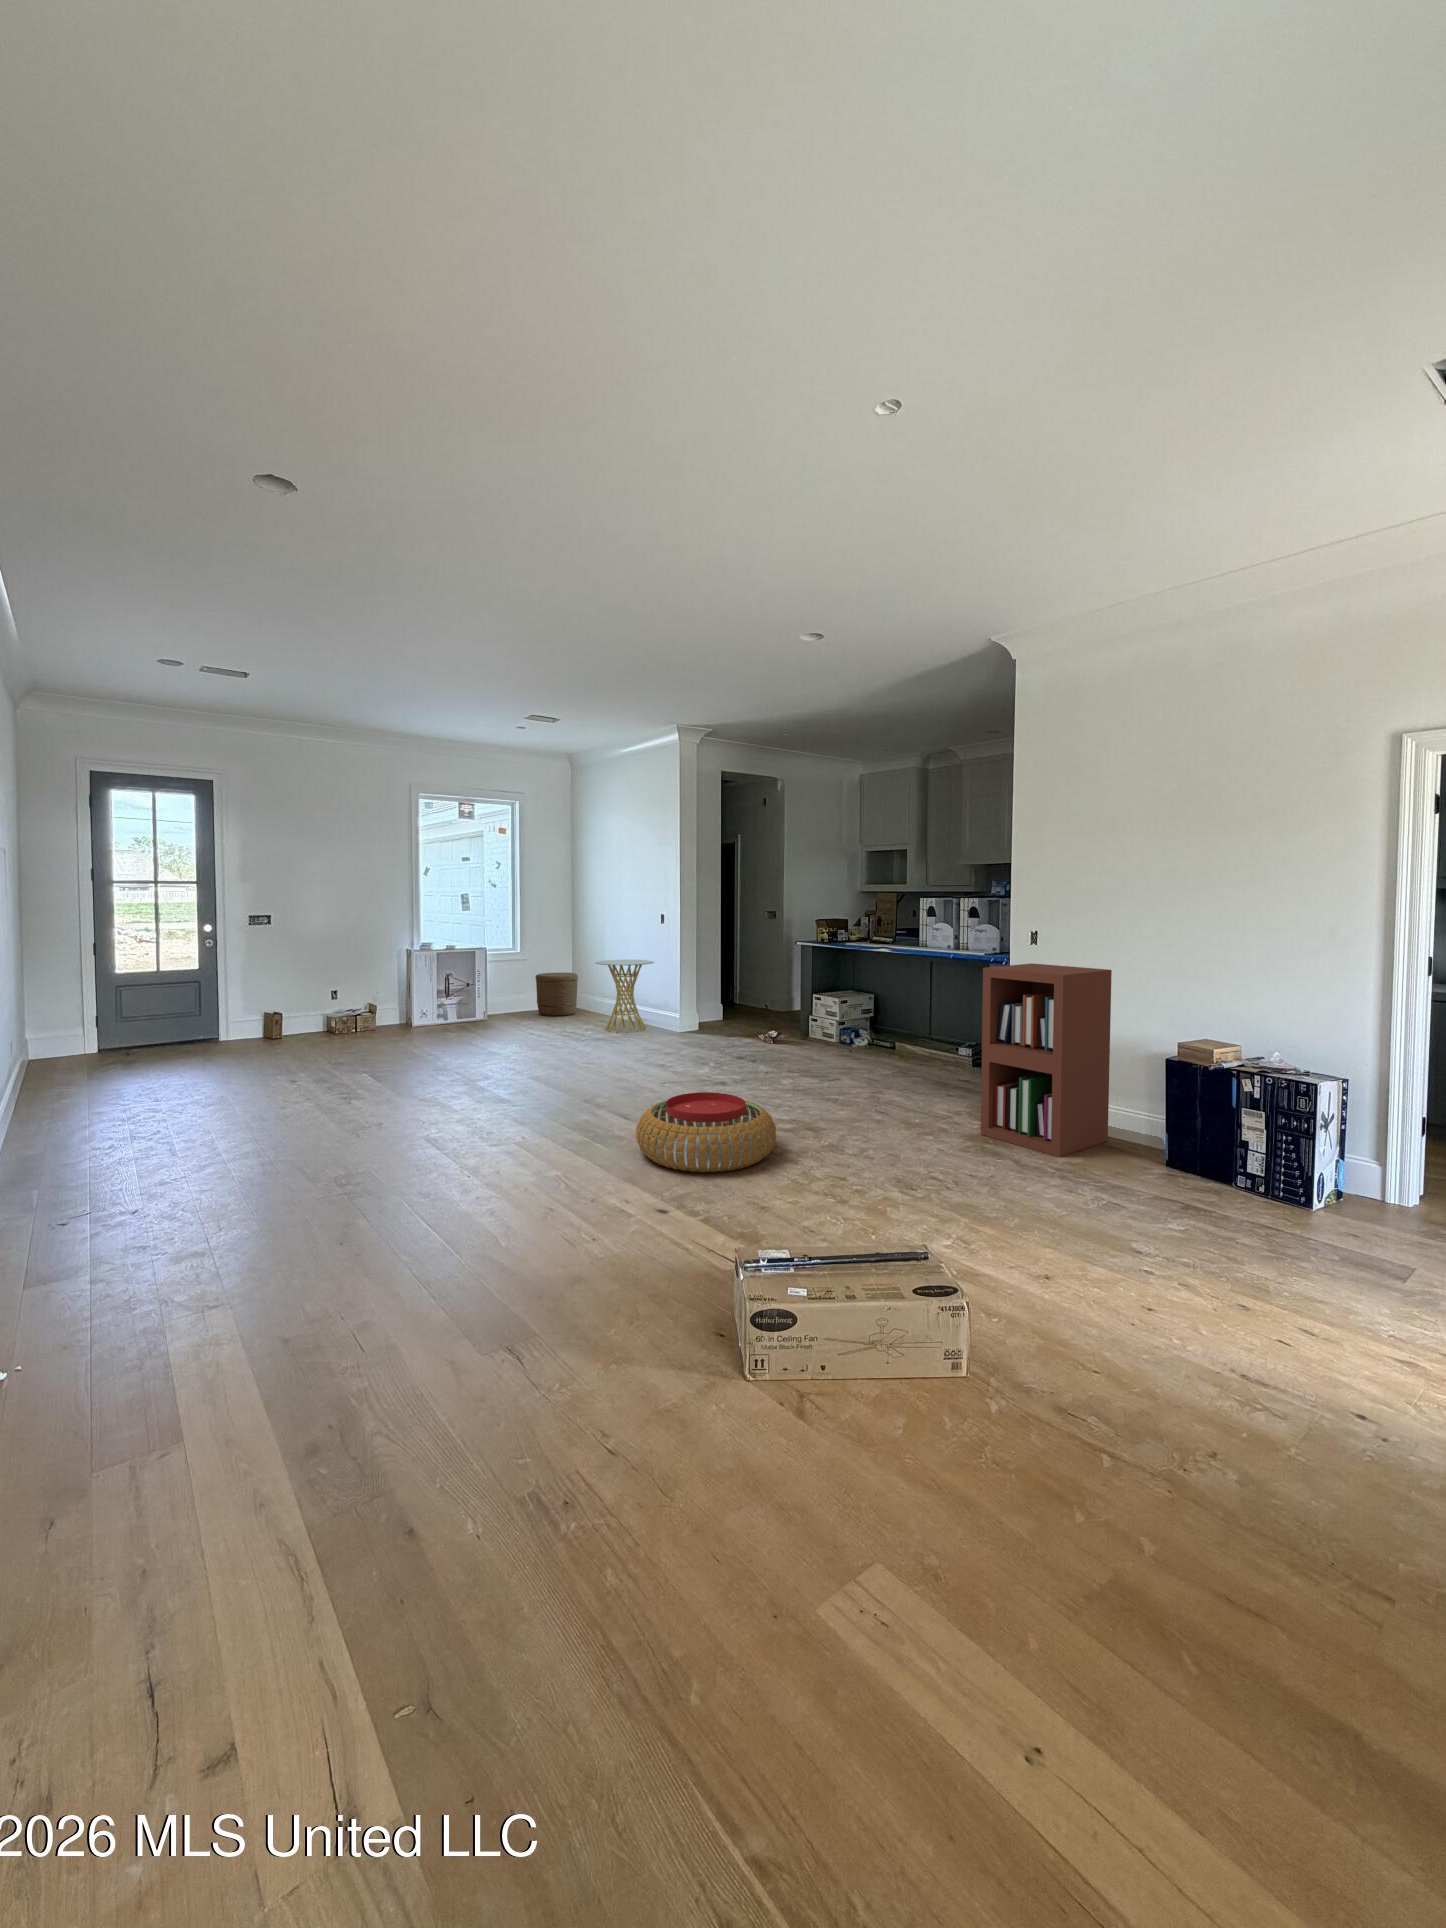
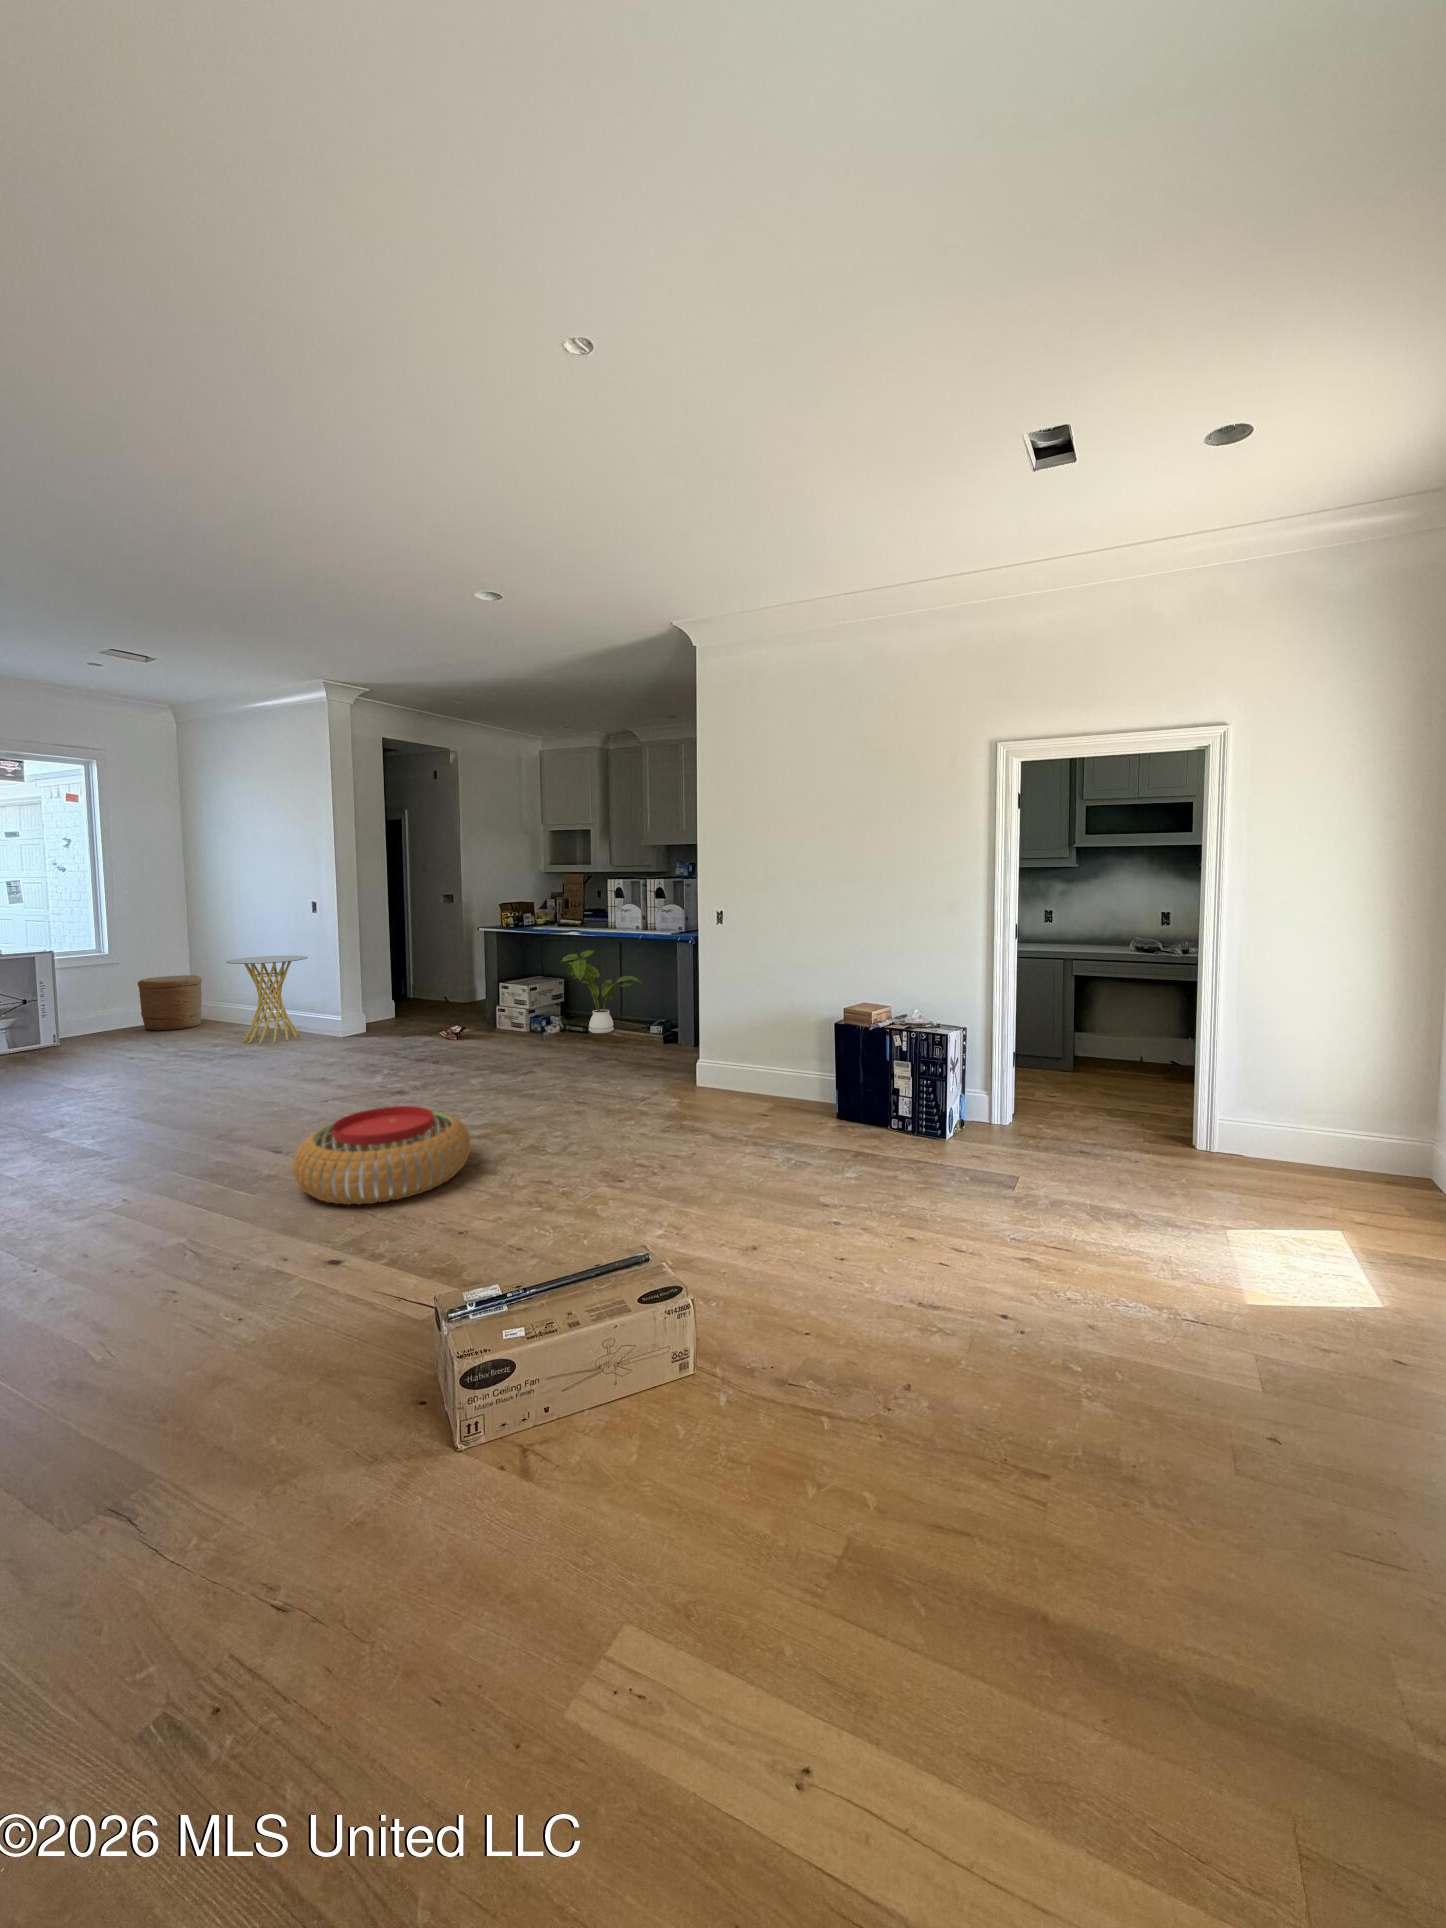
bookshelf: present [981,963,1112,1157] -> none [677,942,788,1124]
house plant: none [869,967,952,1051] -> present [561,950,641,1033]

